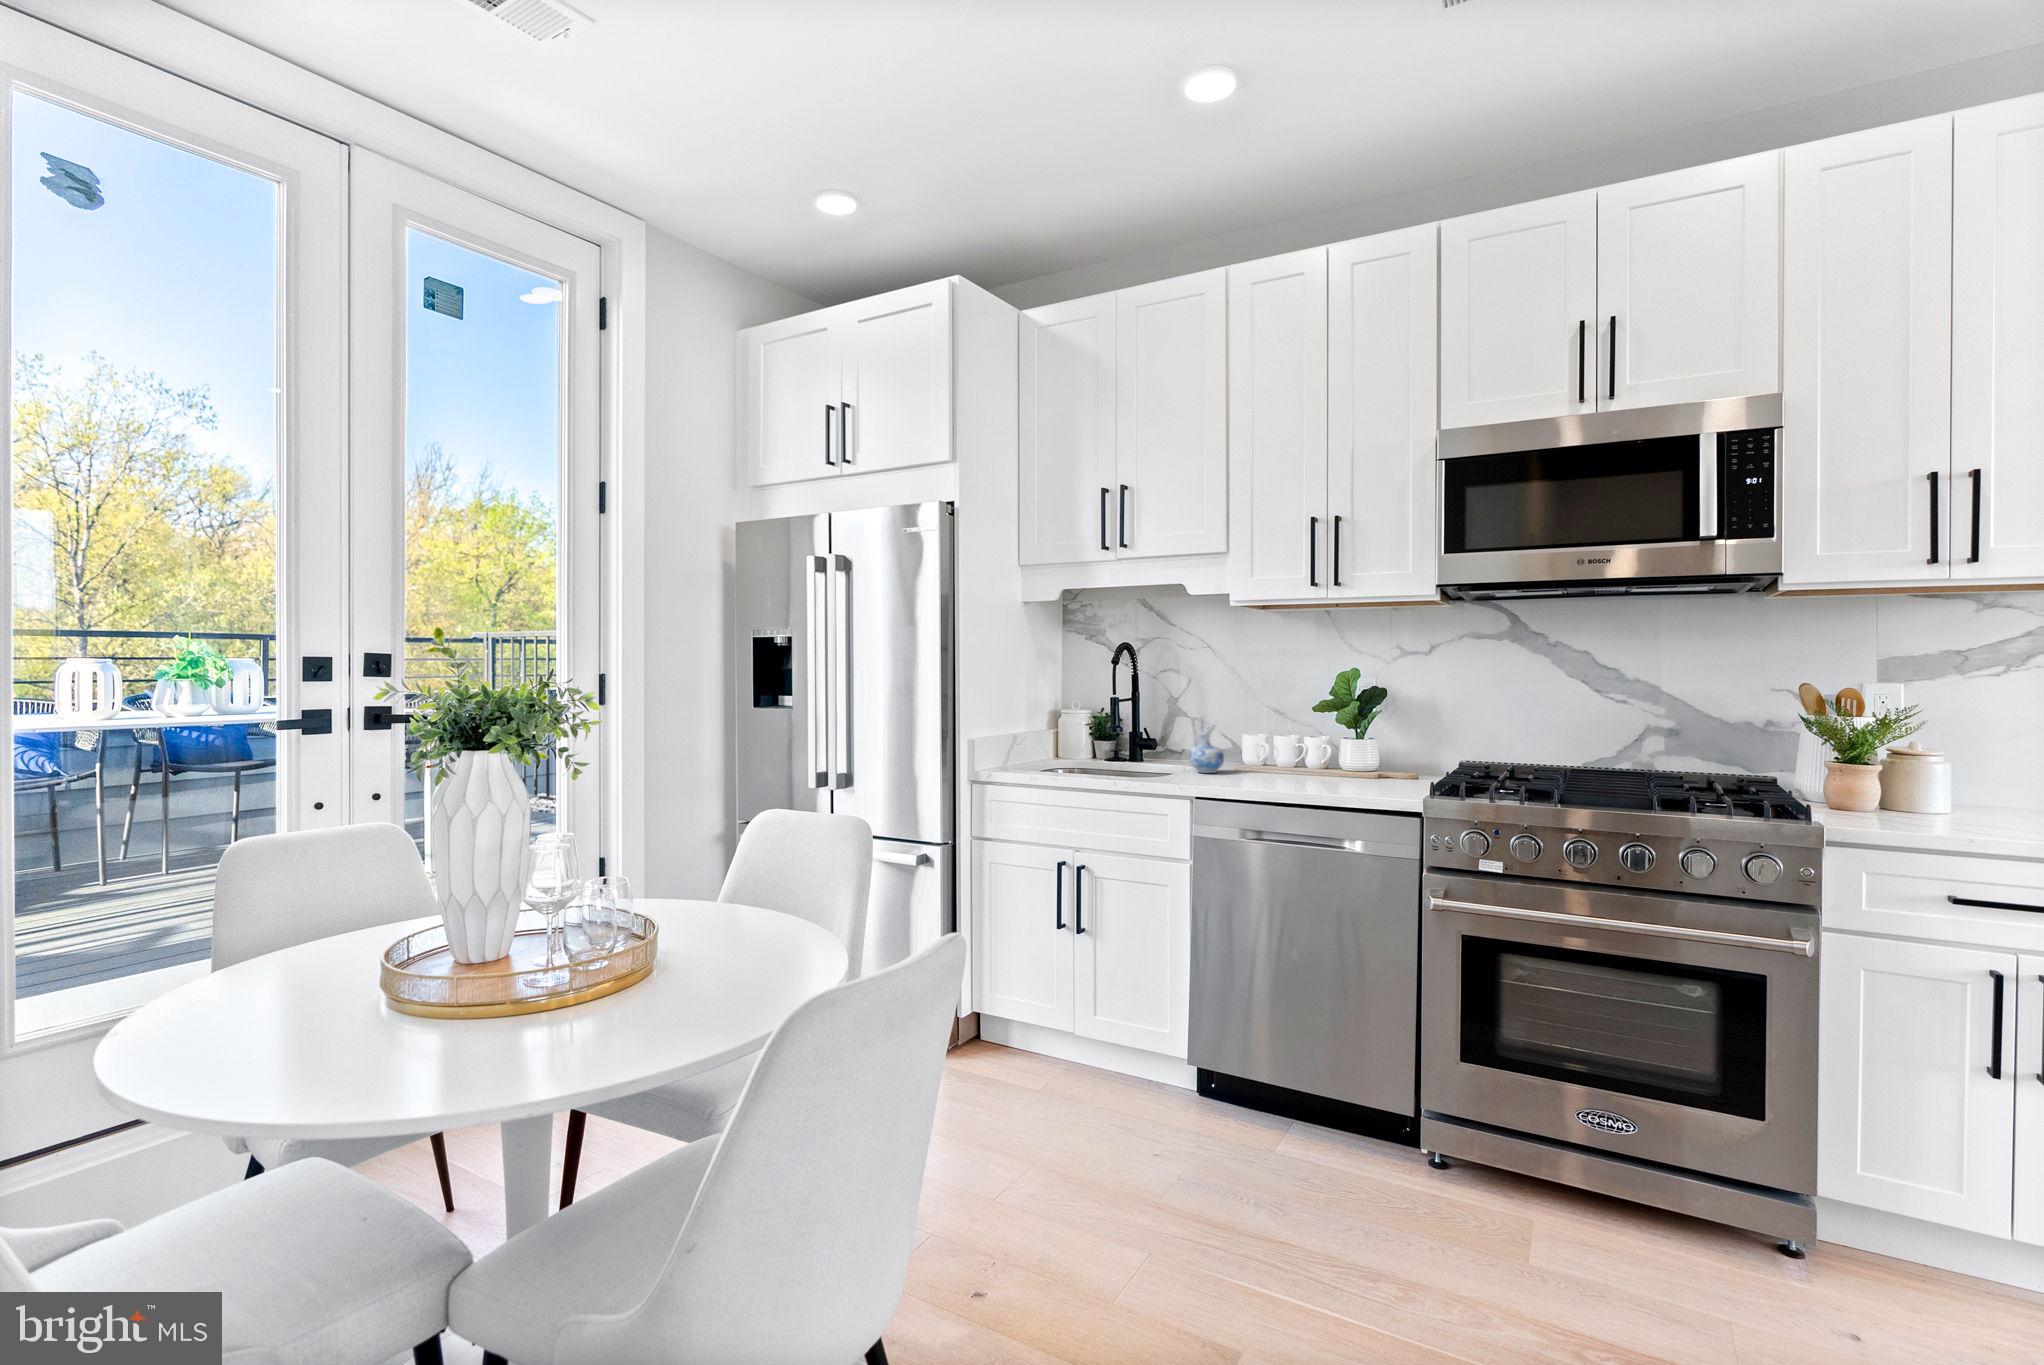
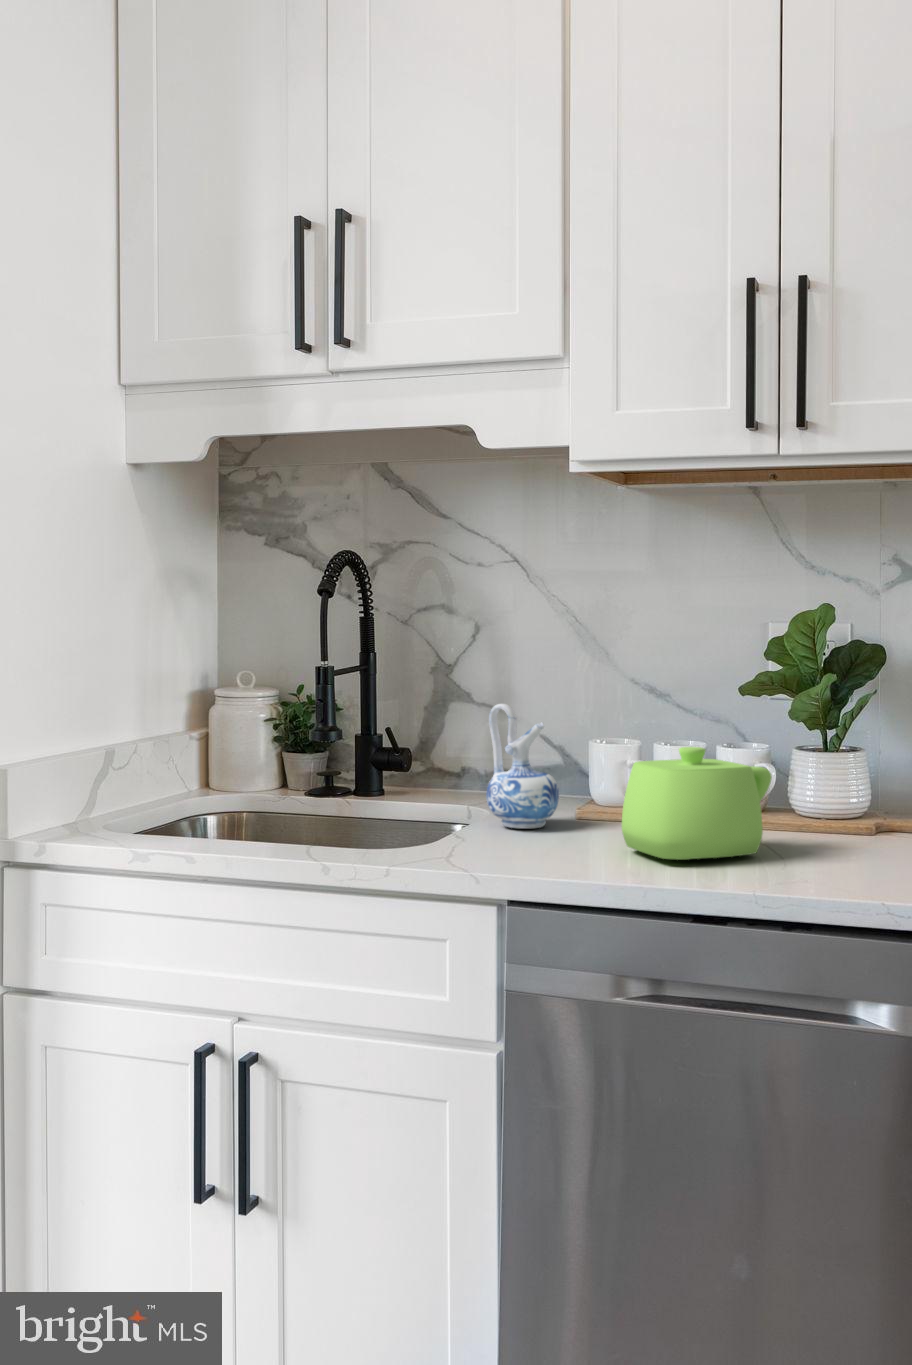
teapot: none [1250,734,1321,784] -> present [622,747,772,860]

